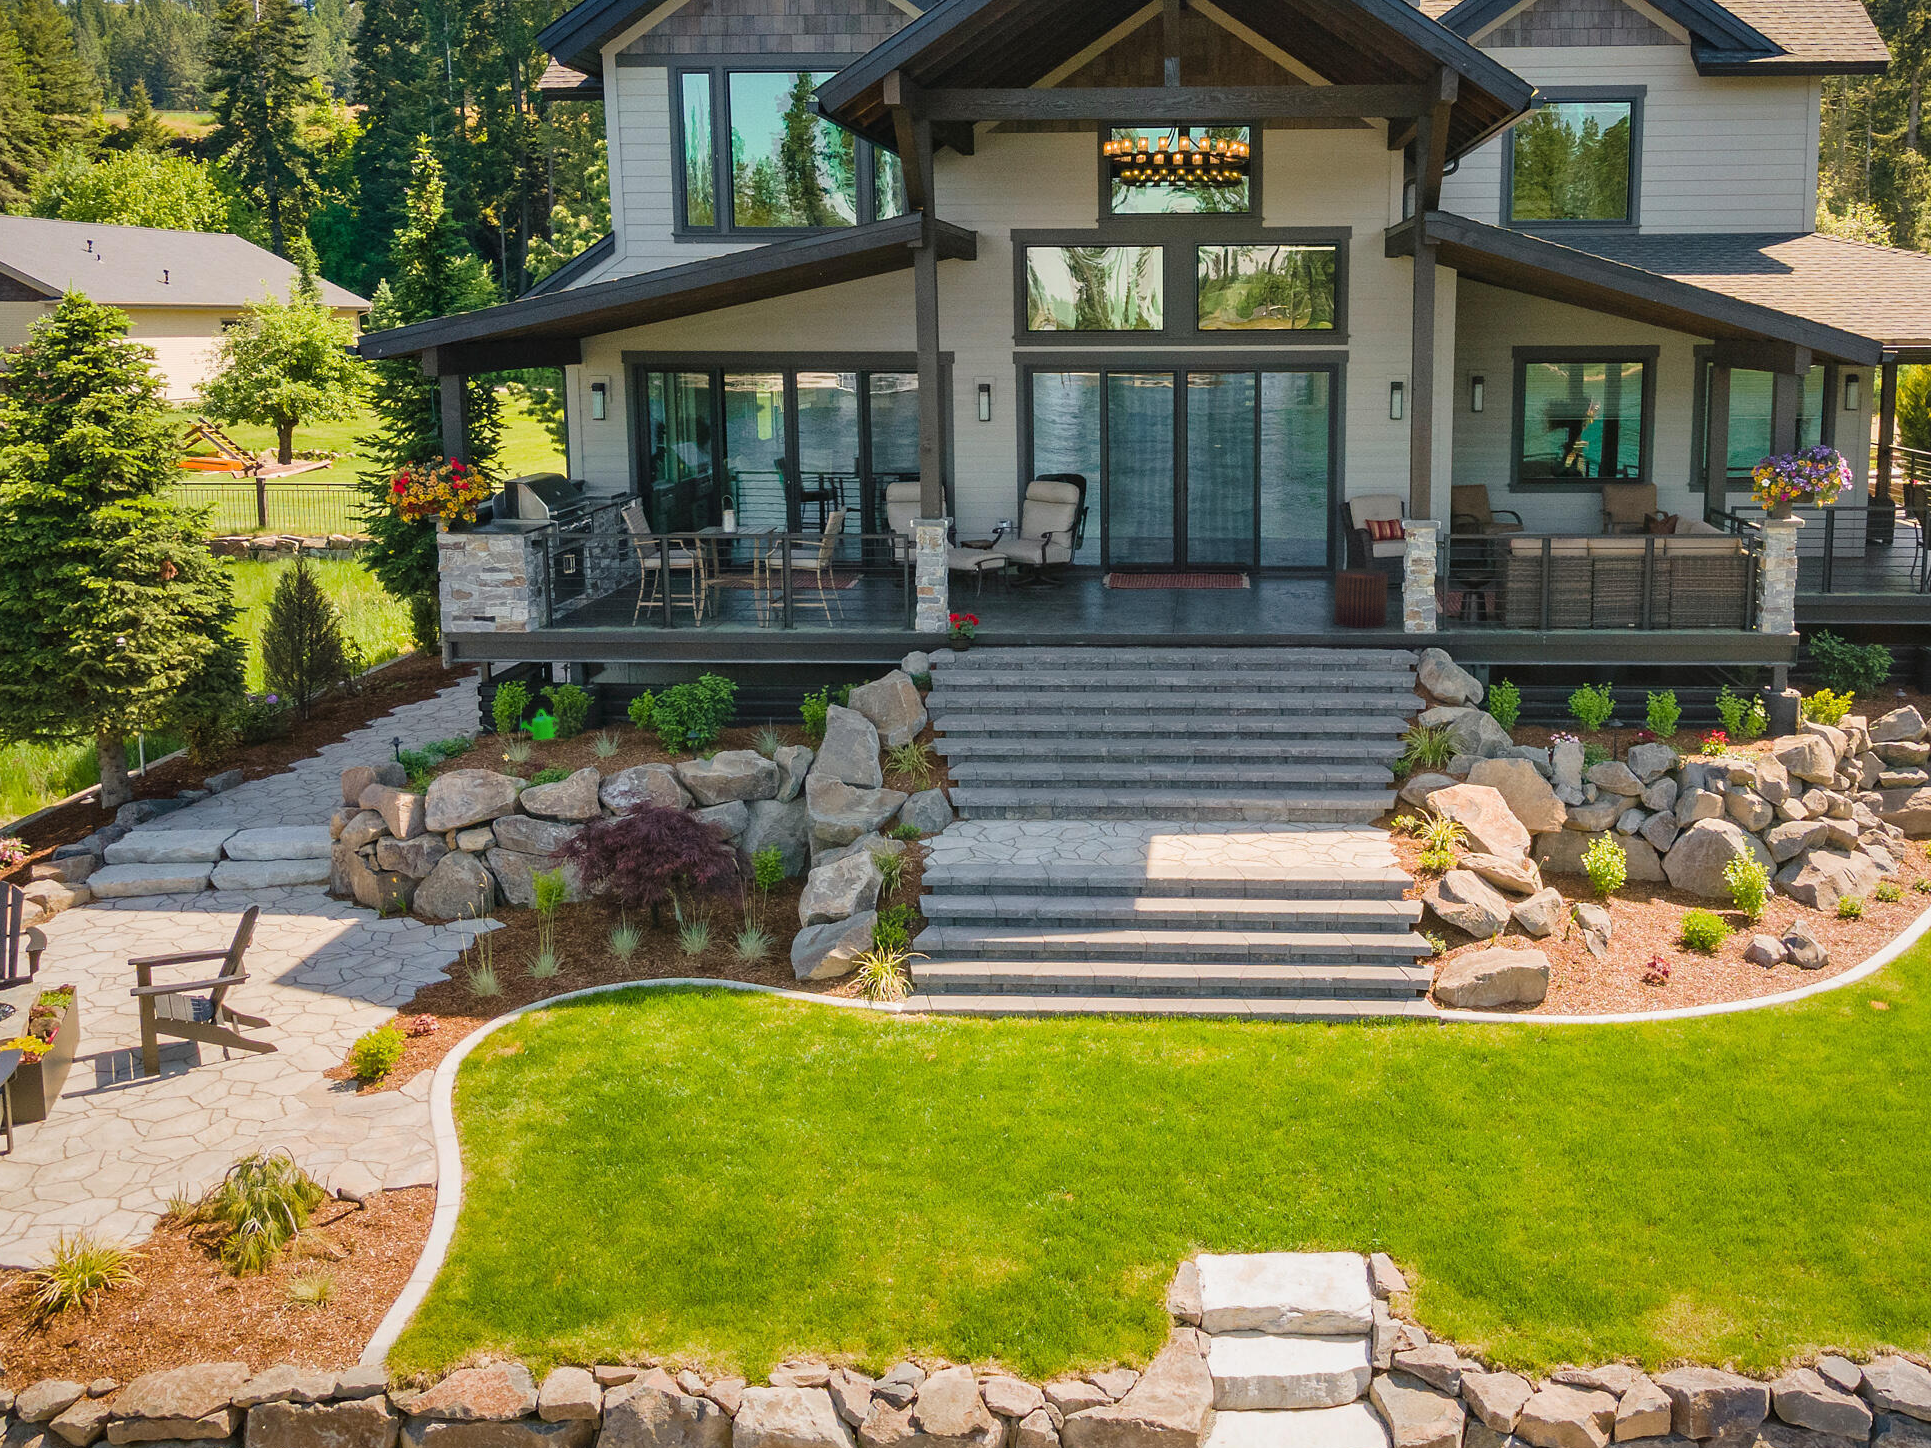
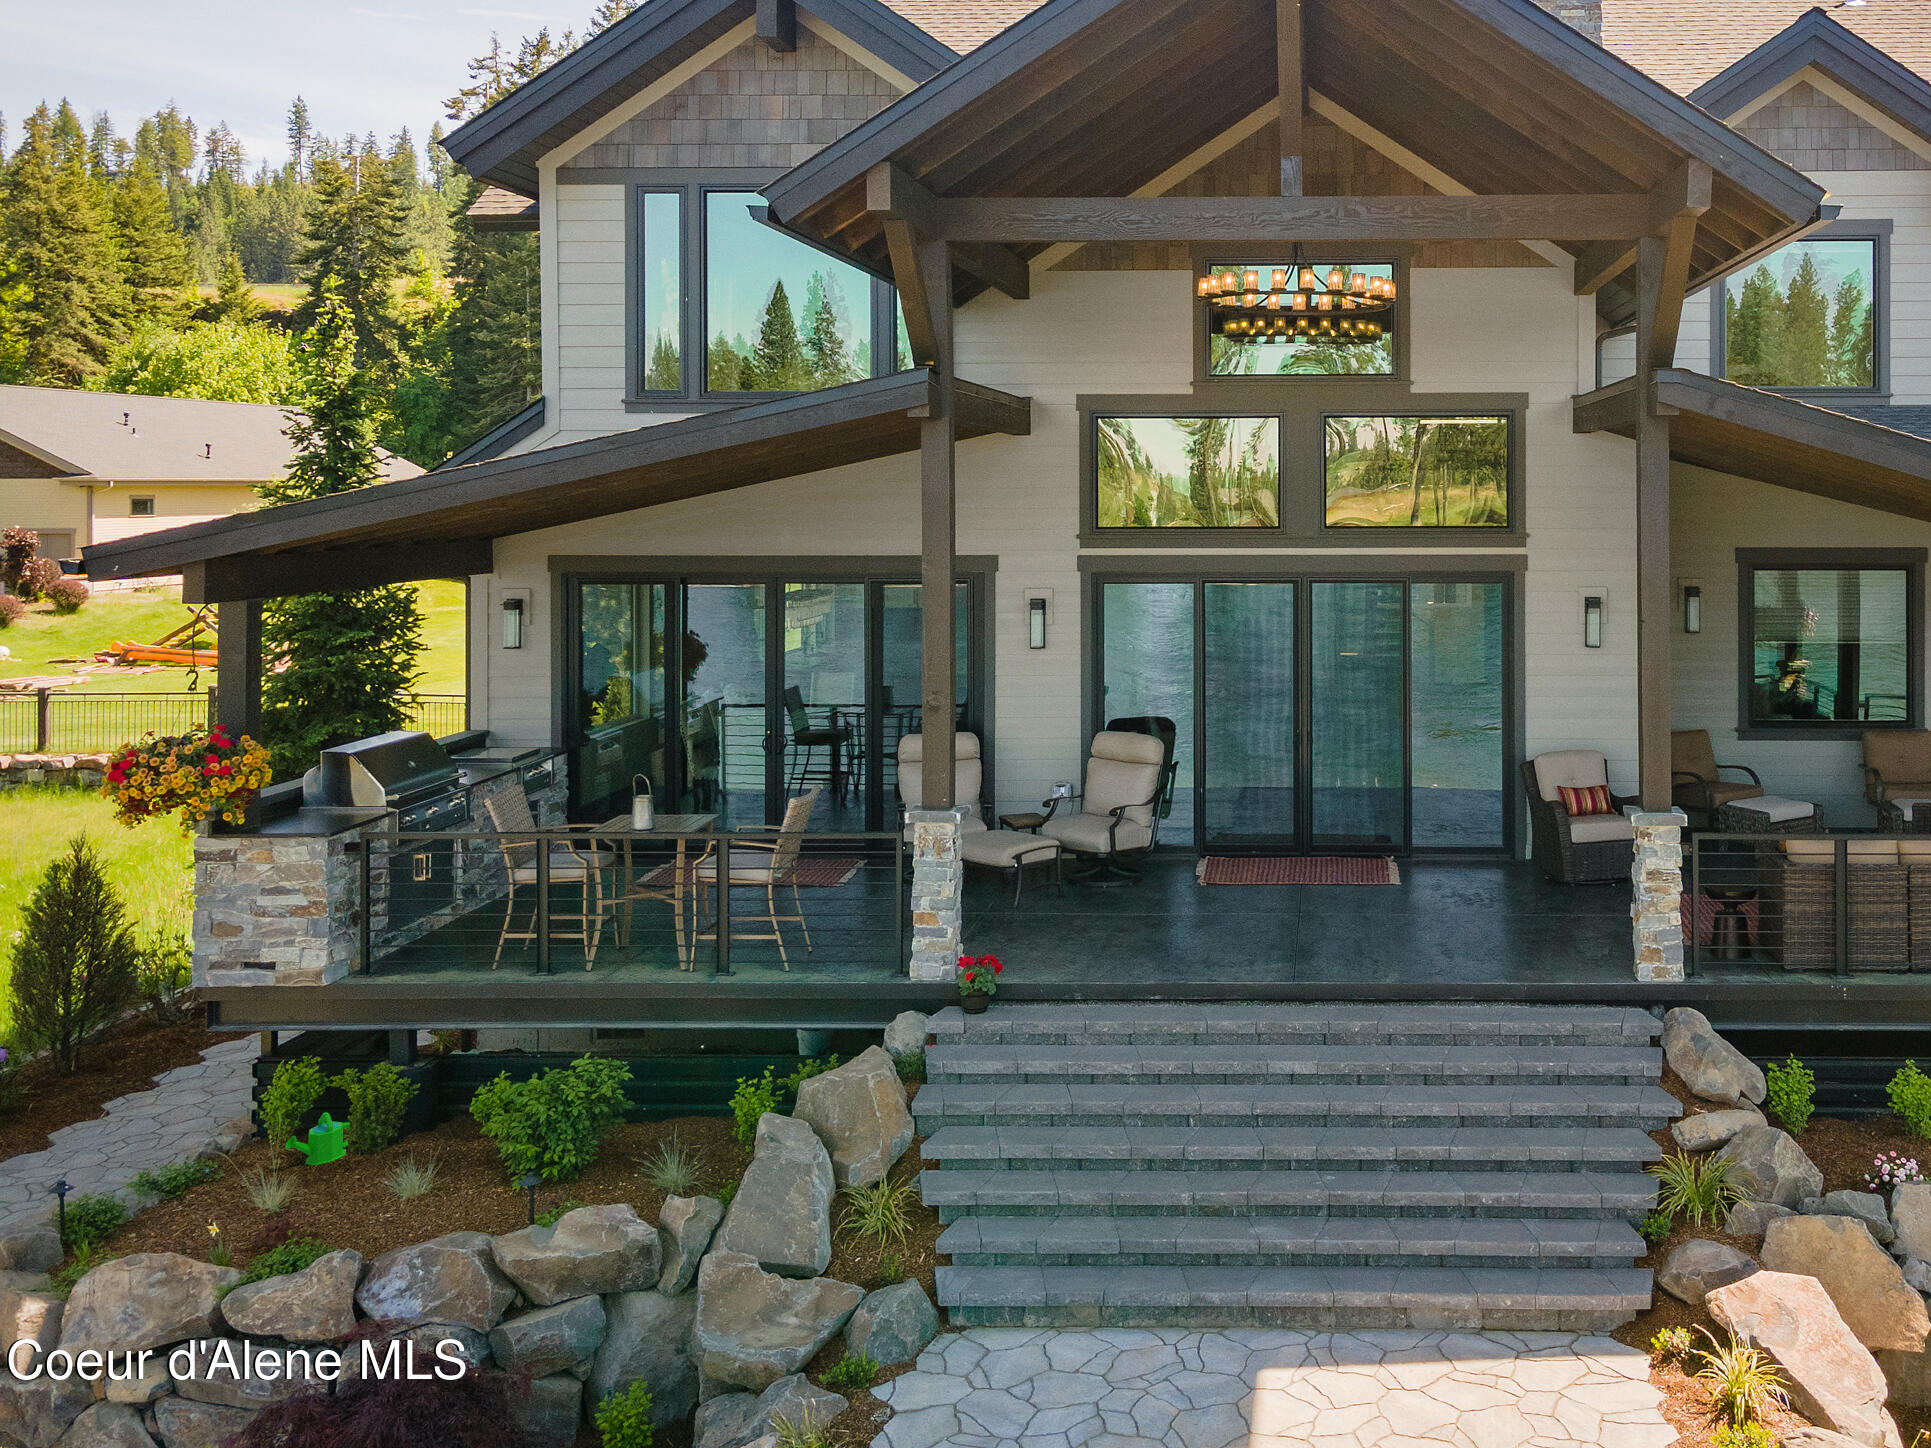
pouf: present [1334,568,1388,628] -> none [1524,869,1599,967]

